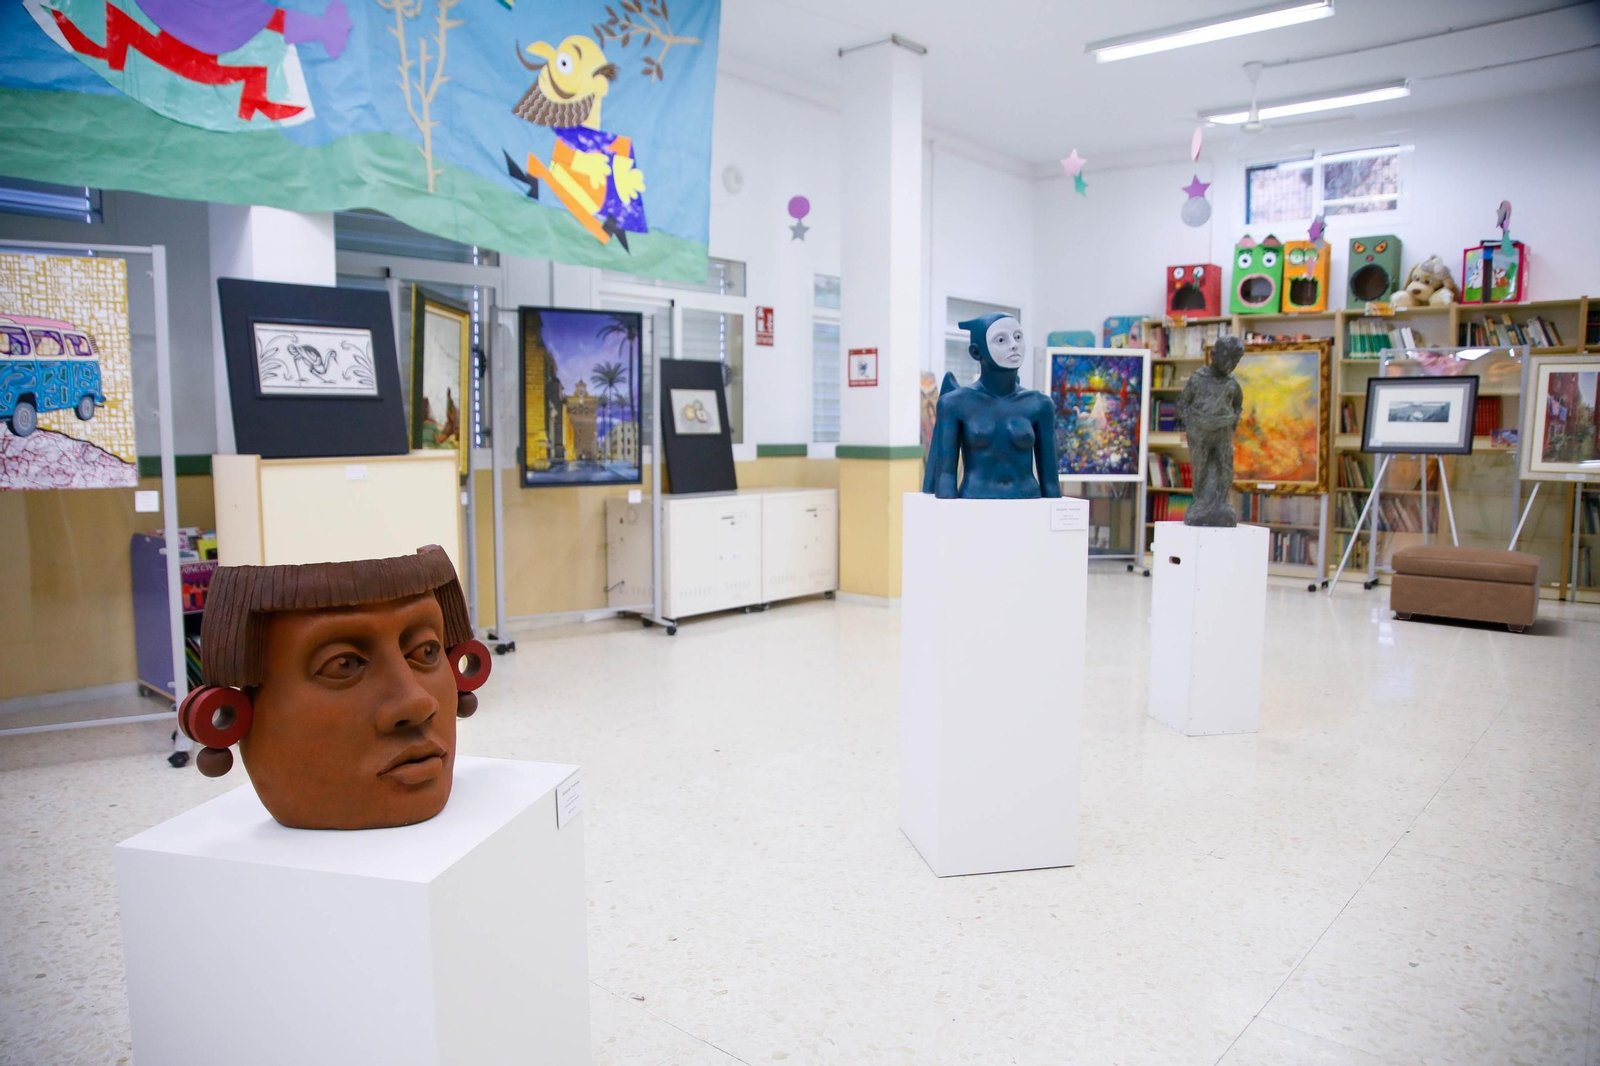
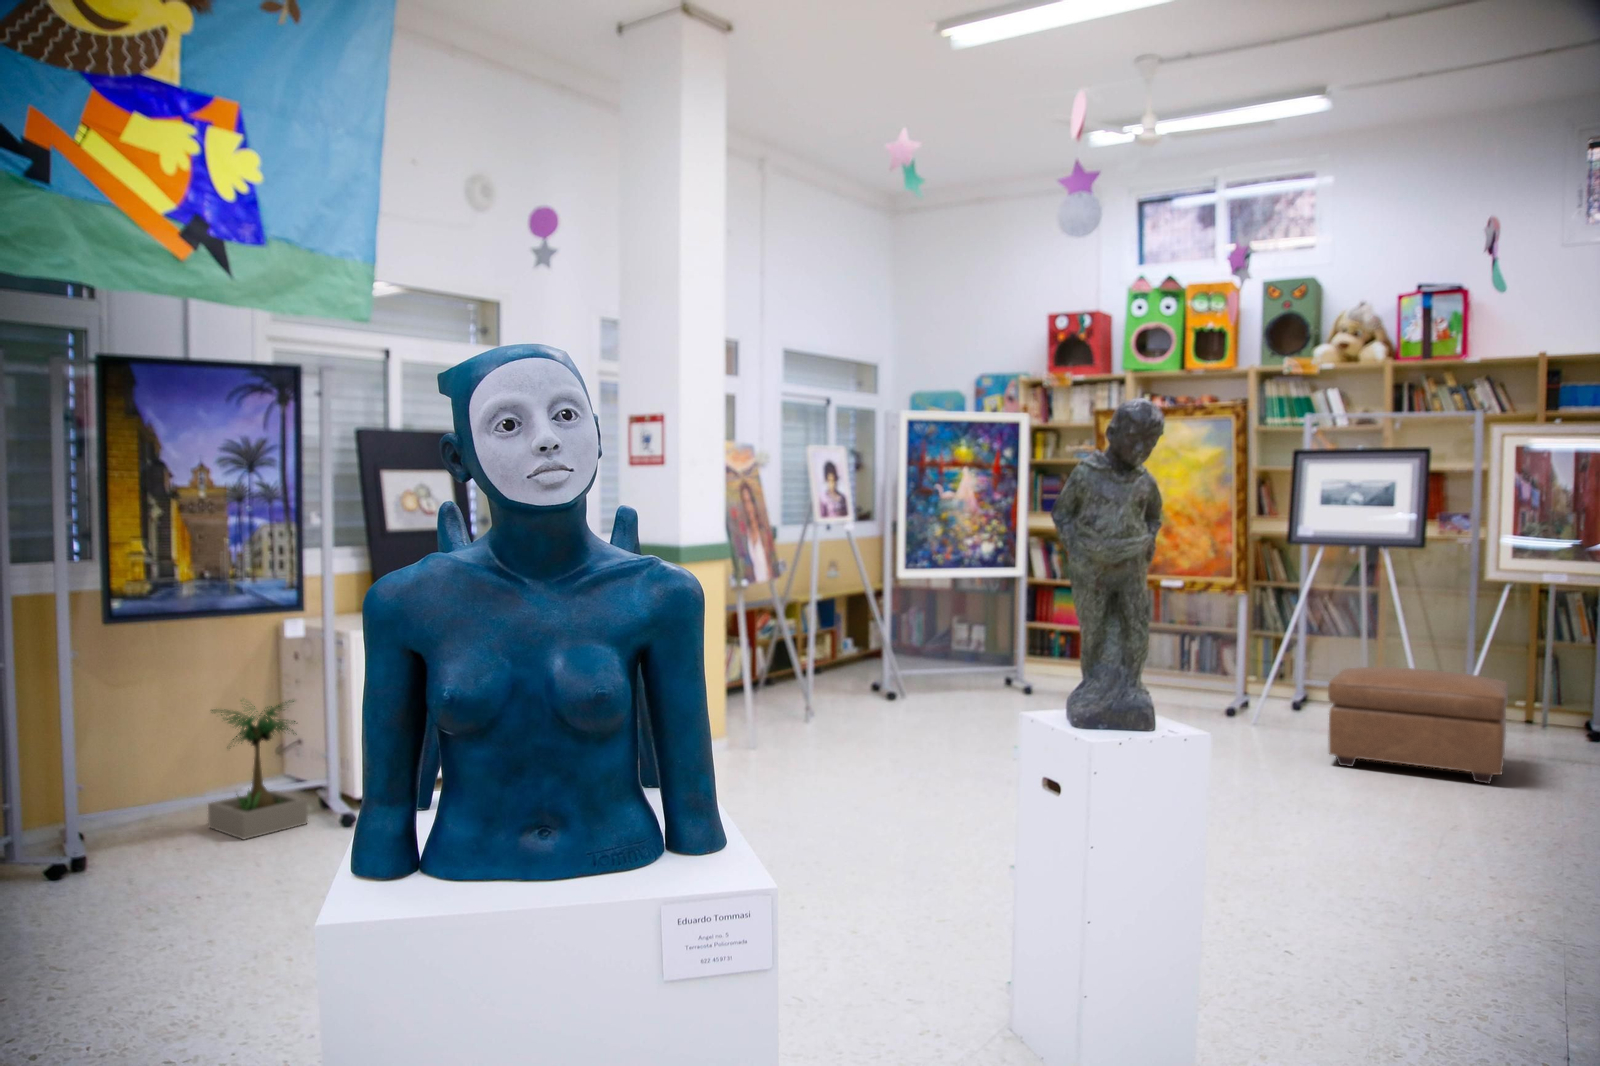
potted plant: none [574,544,646,637] -> present [208,701,308,839]

